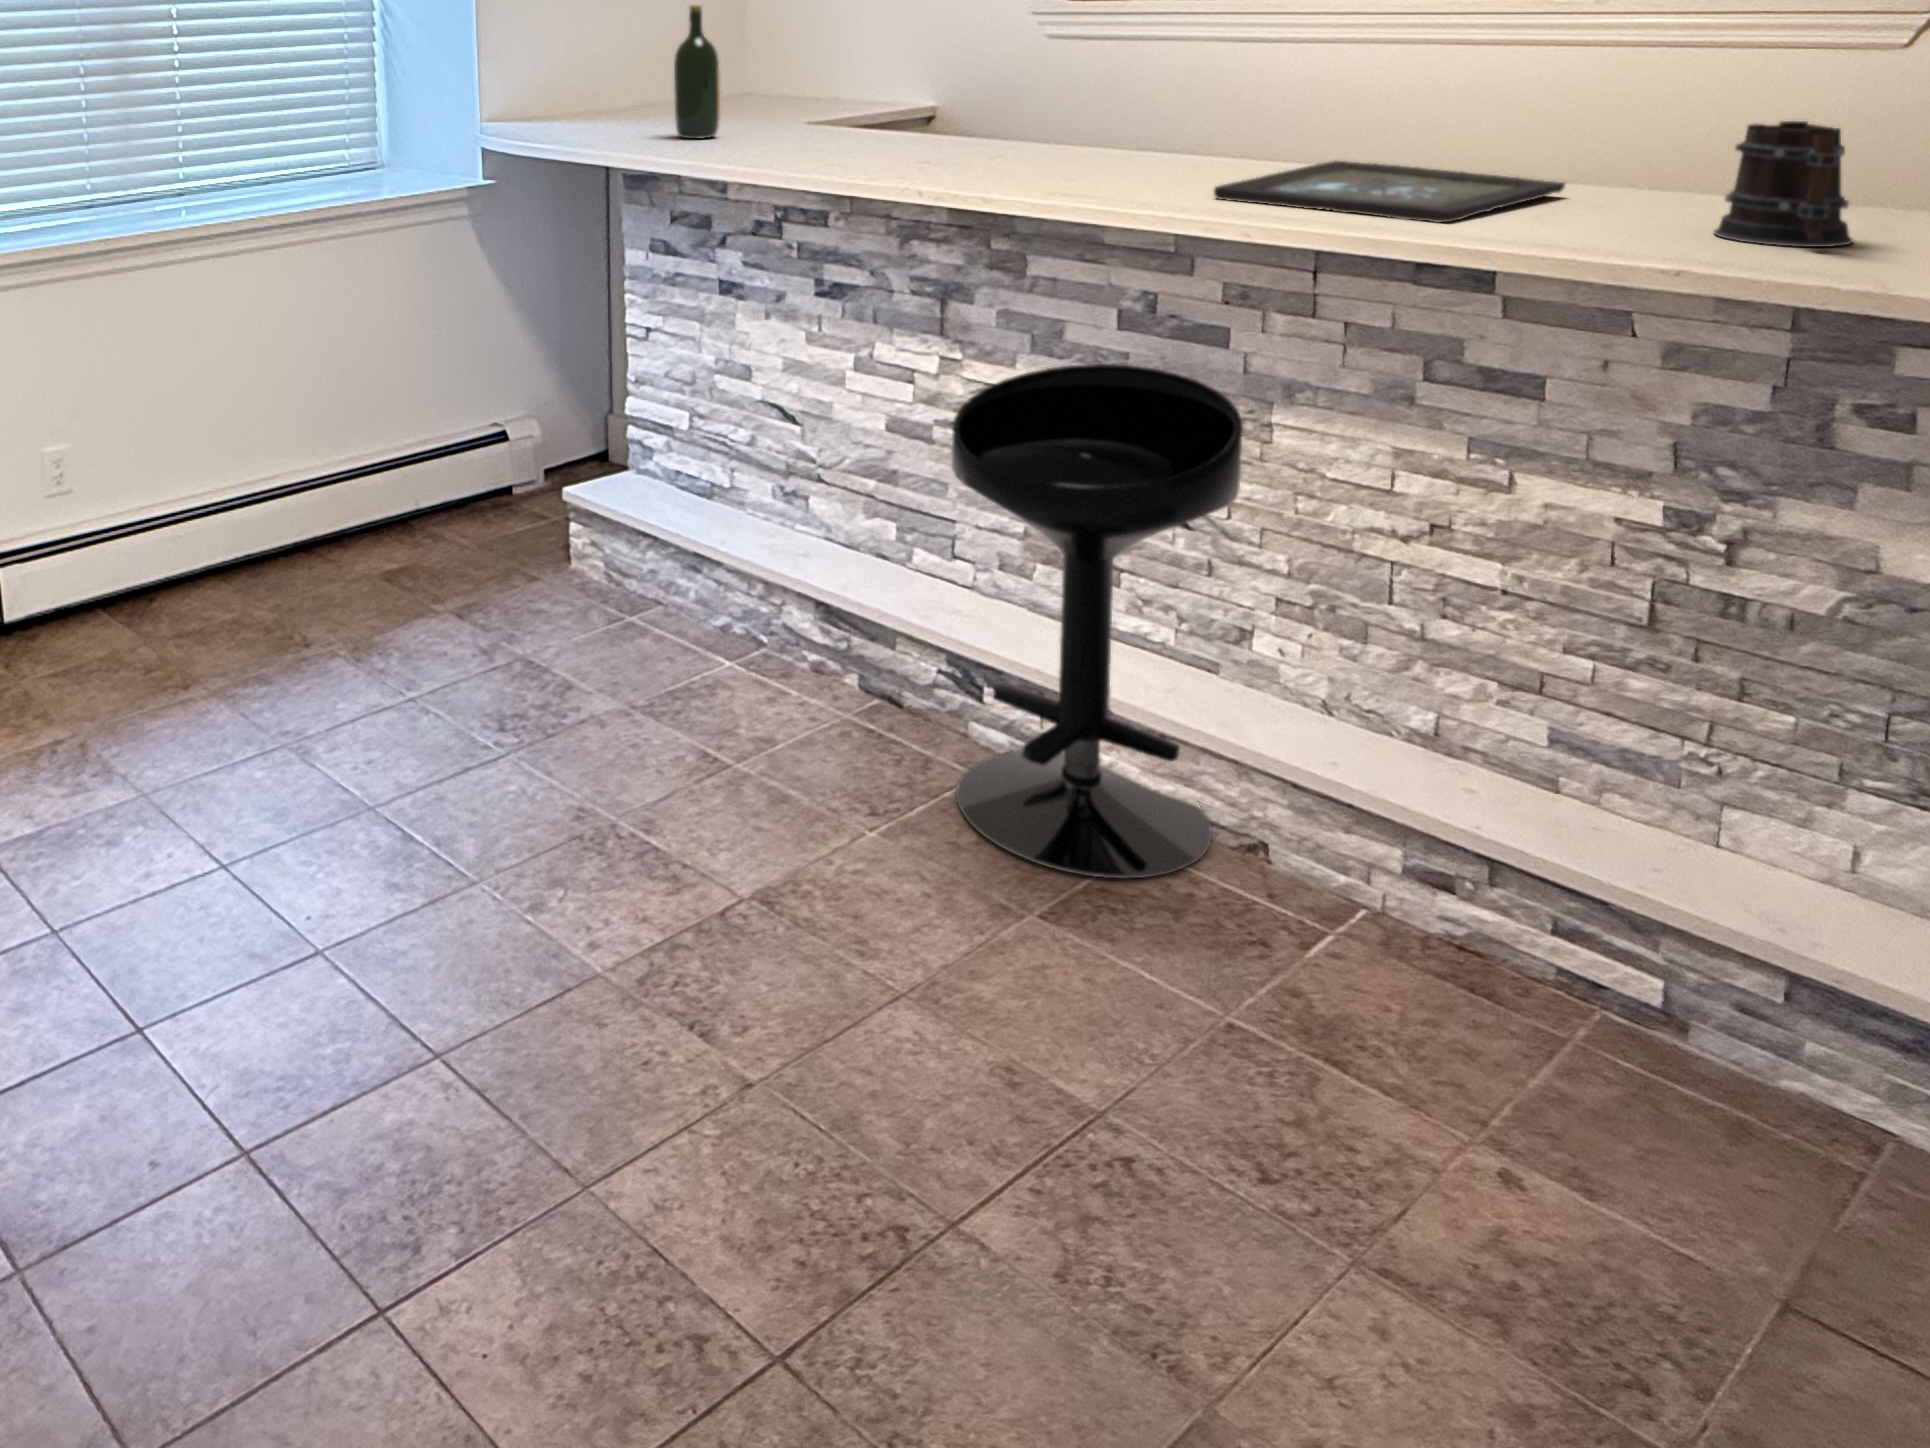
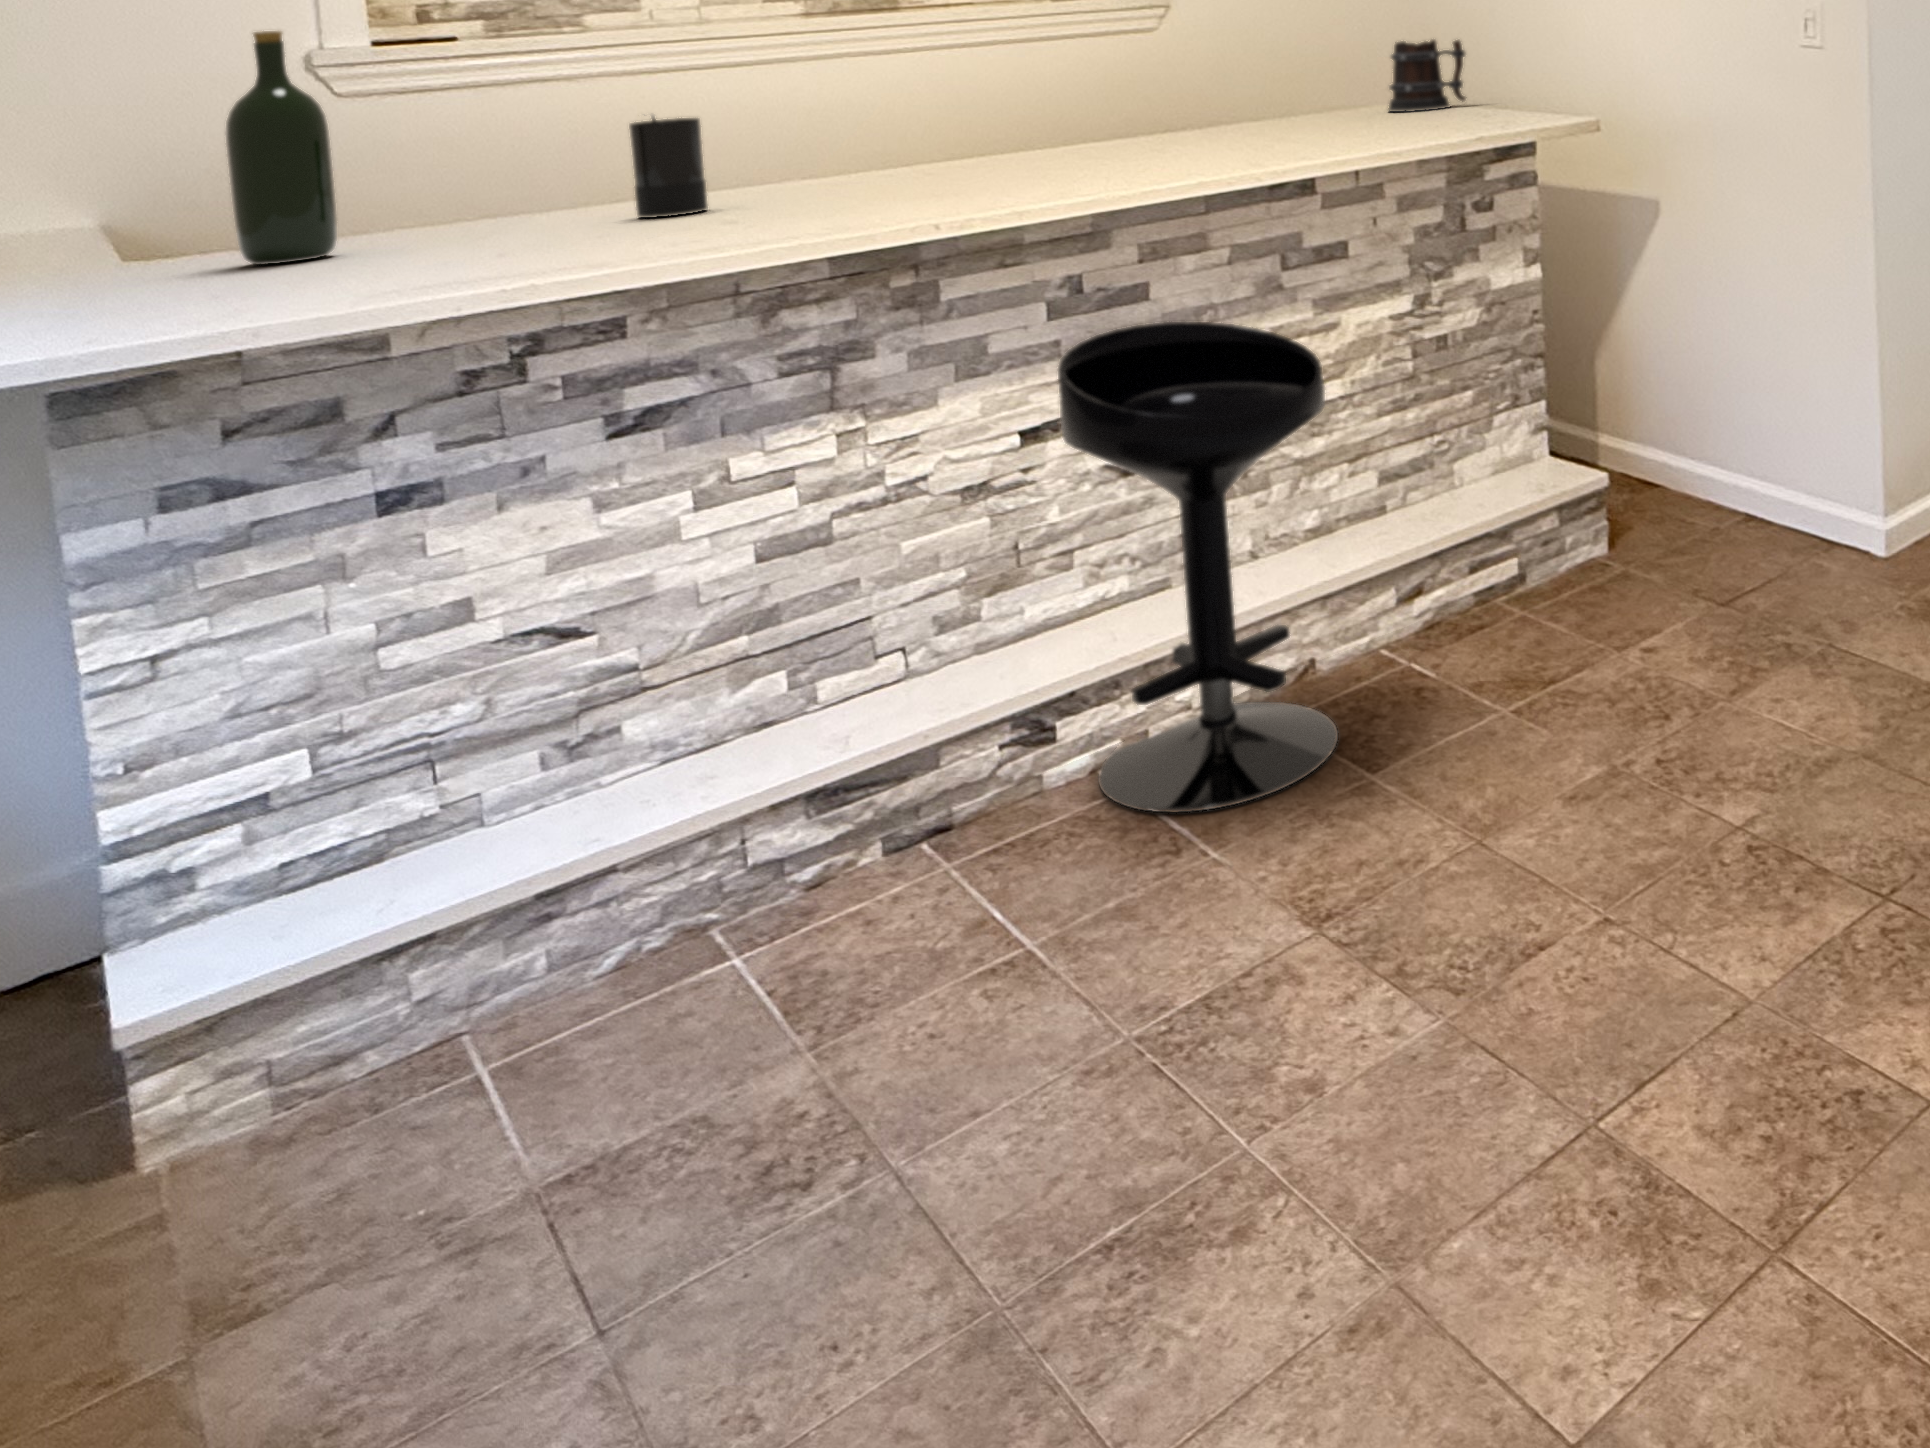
candle: none [791,81,842,157] -> present [629,115,708,218]
tray: present [1214,161,1565,223] -> none [1083,115,1344,147]

